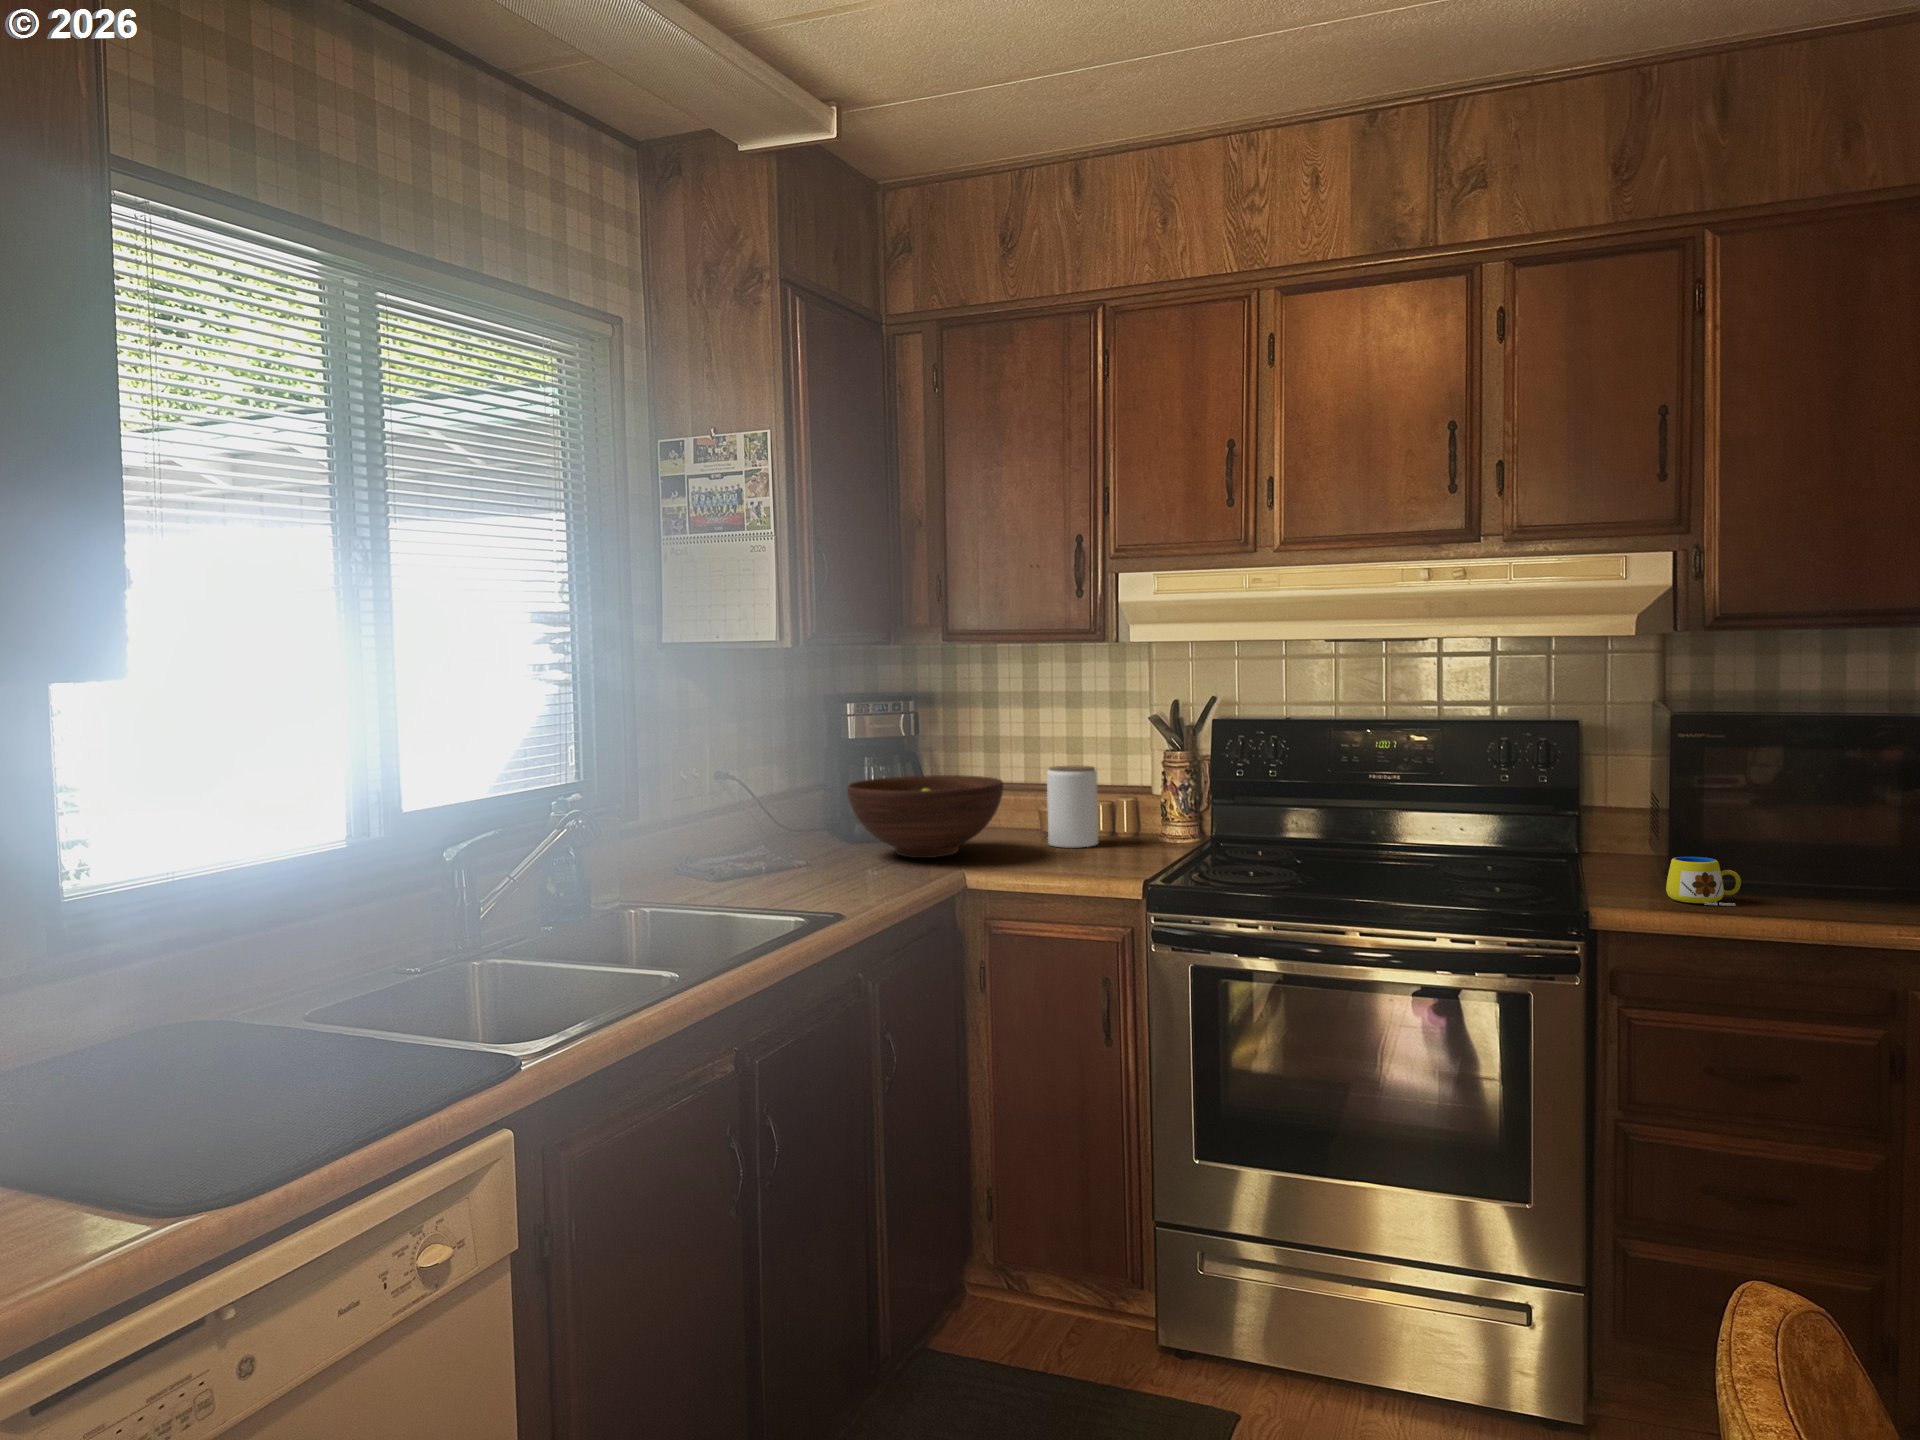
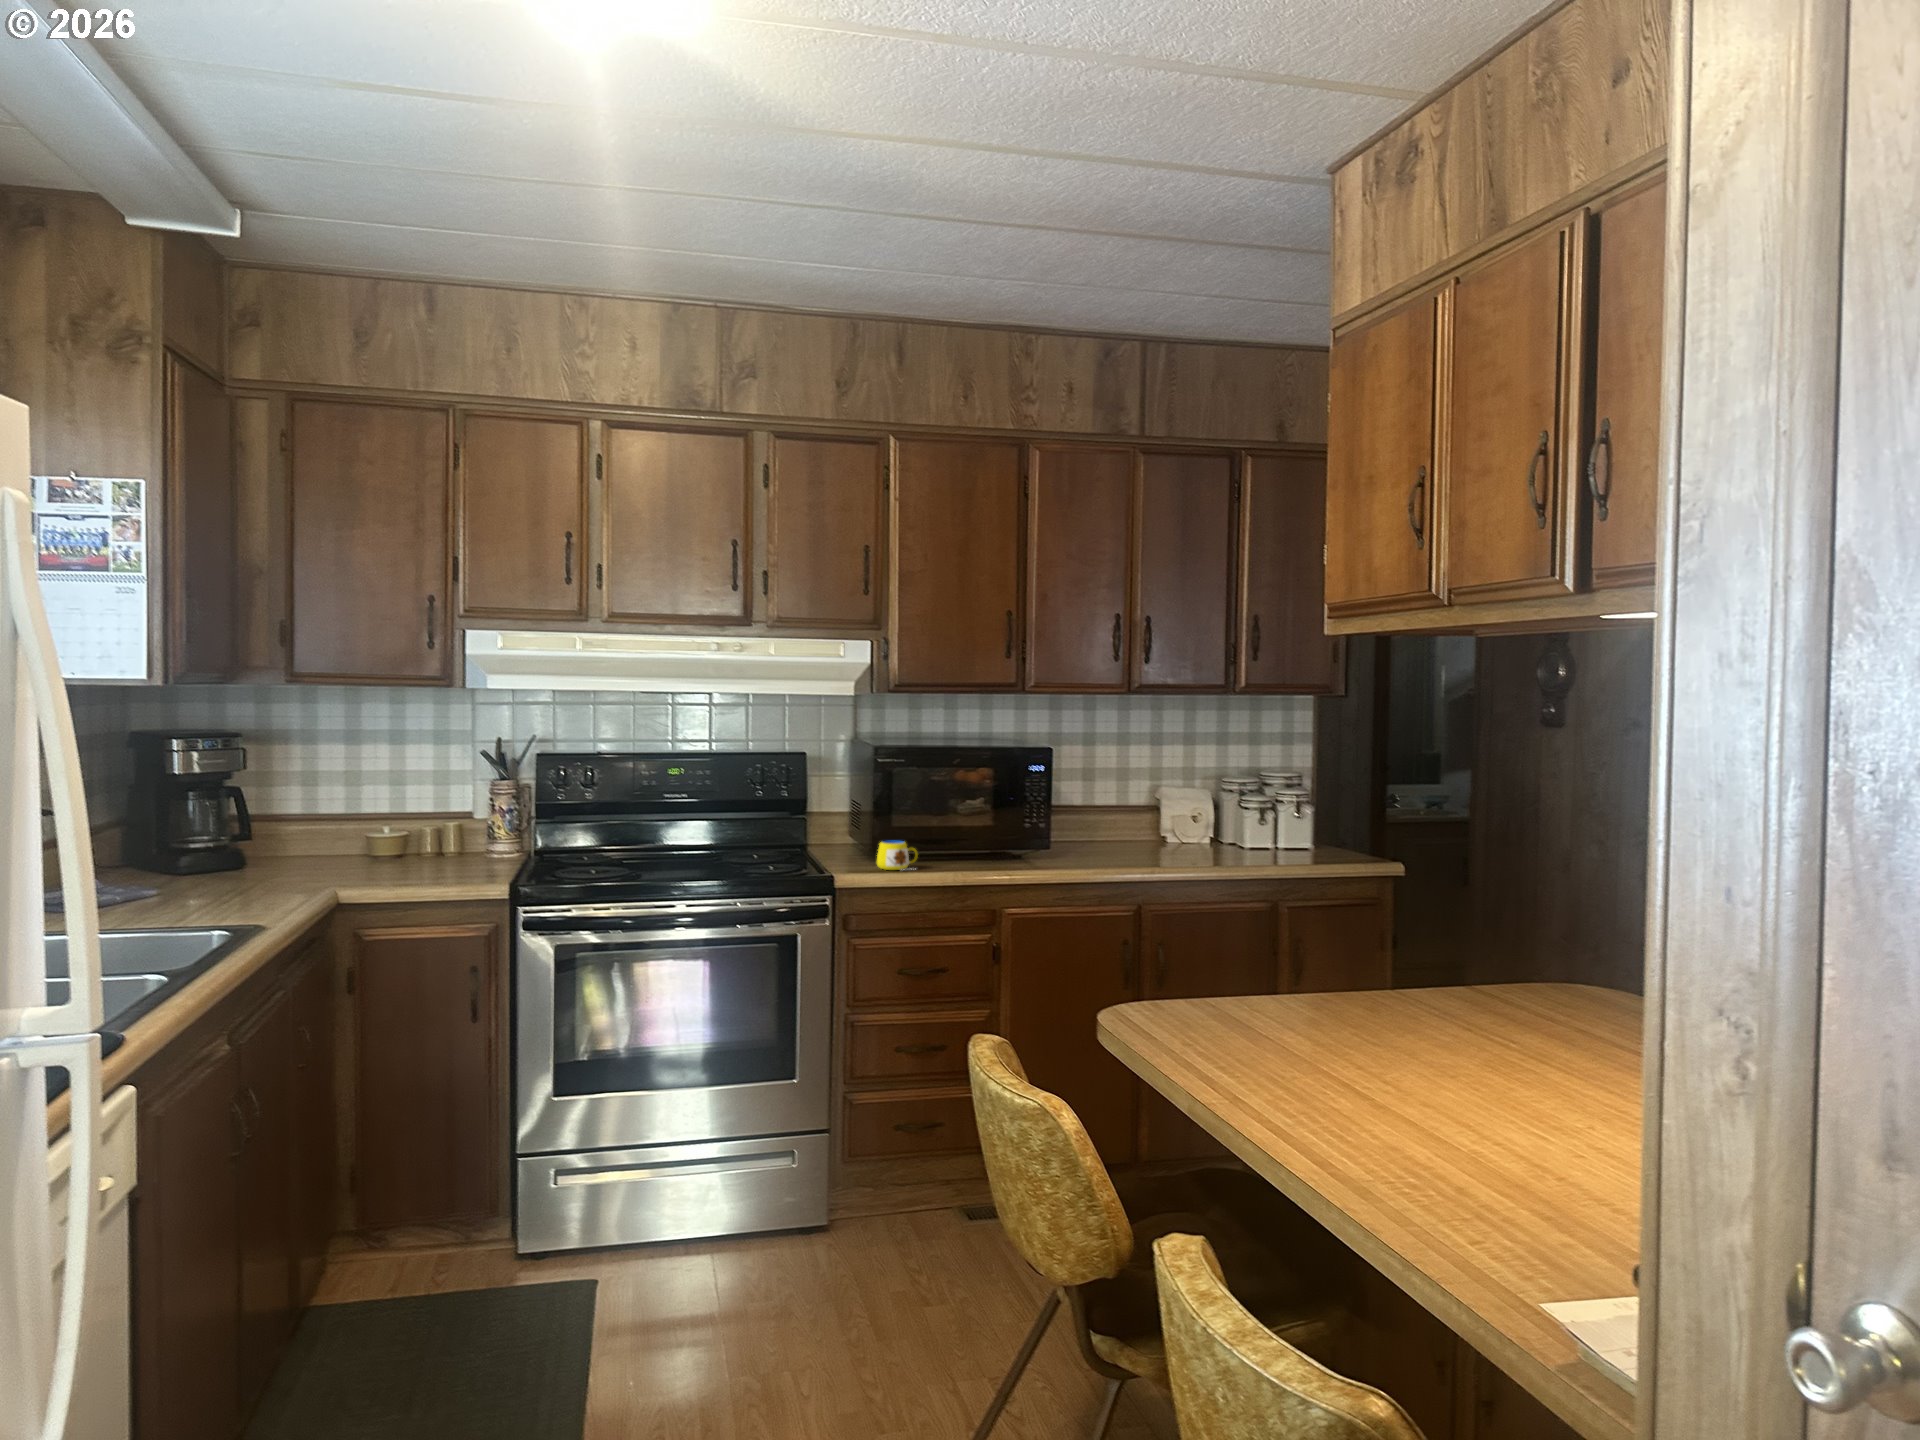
jar: present [1047,766,1098,847] -> none [392,795,440,867]
fruit bowl: present [847,775,1003,858] -> none [200,808,365,885]

